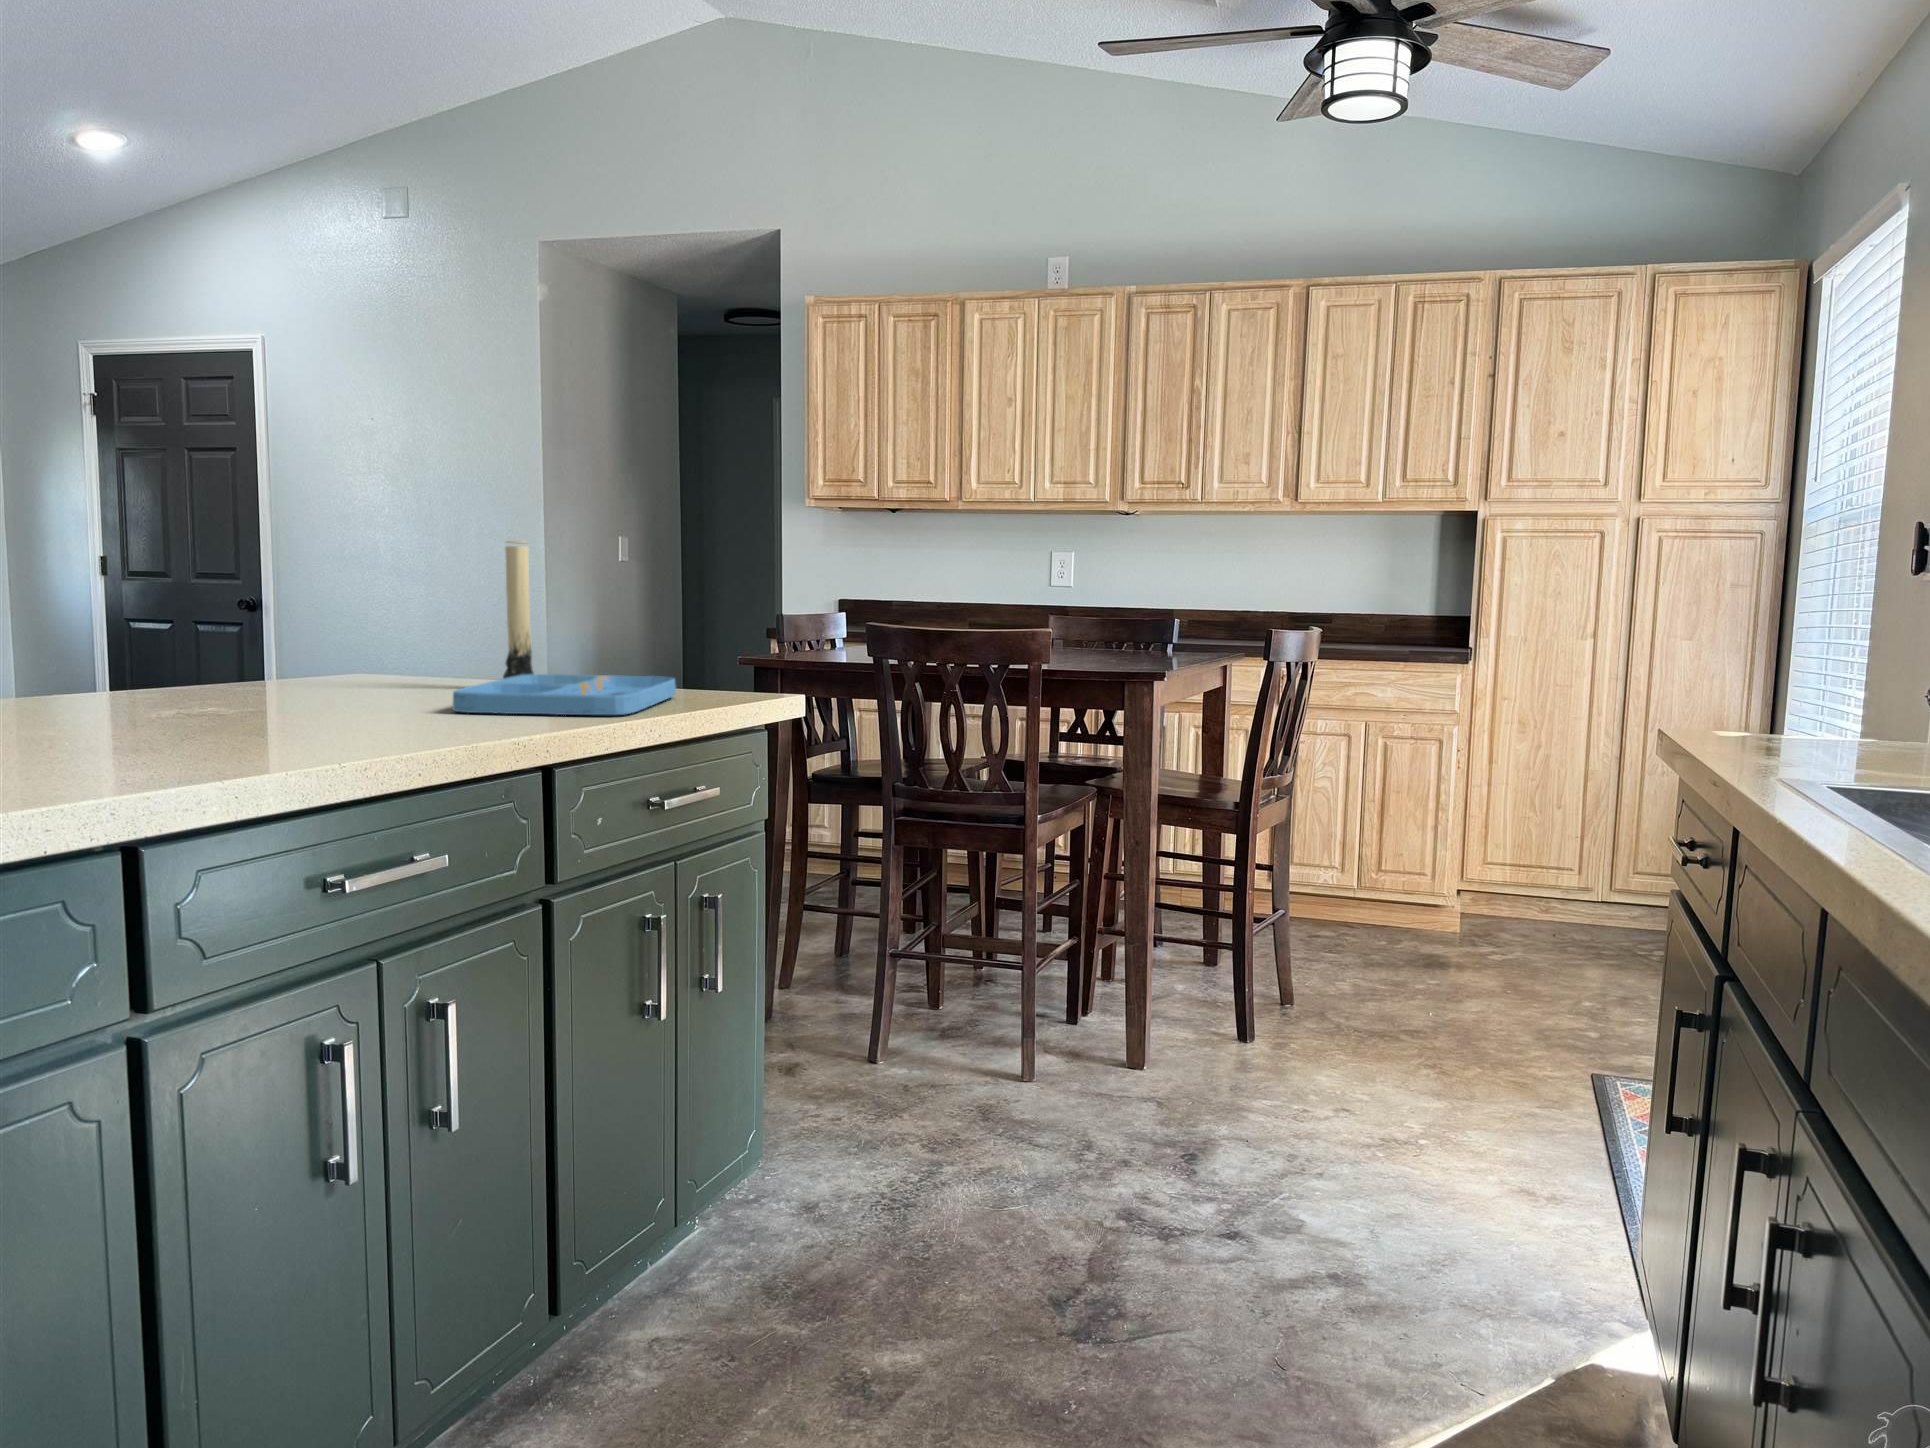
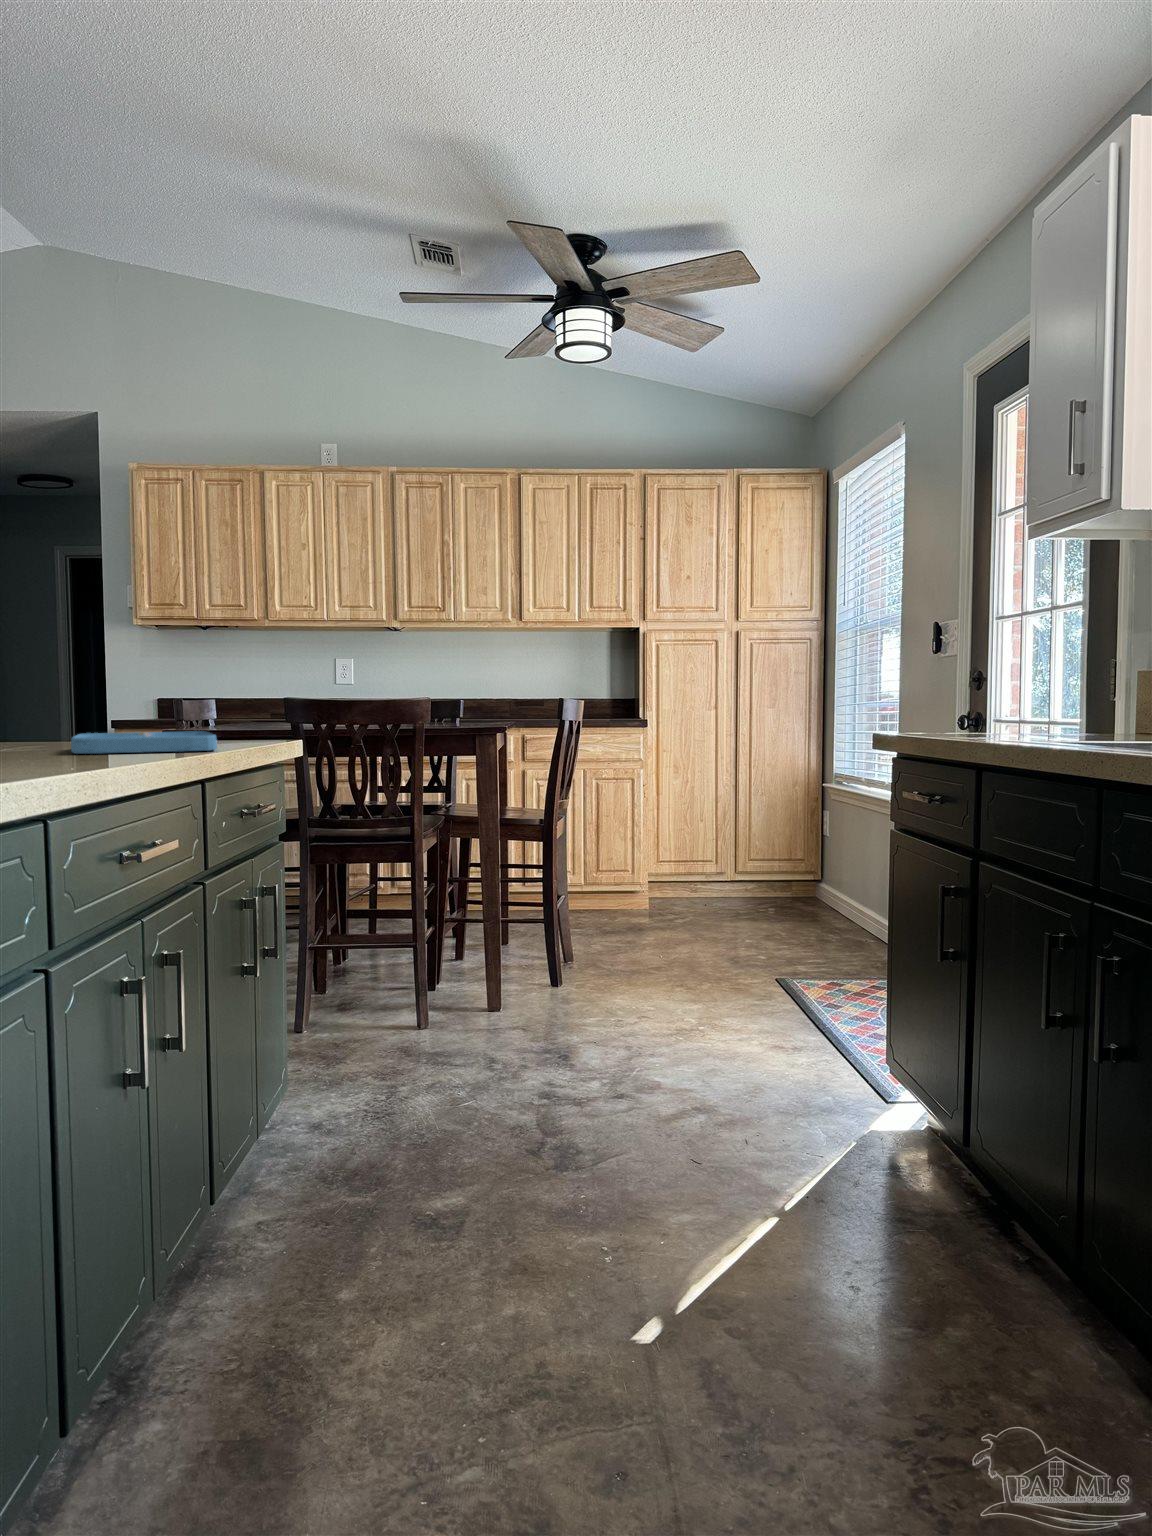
candle: present [503,540,534,679] -> none [46,631,78,748]

